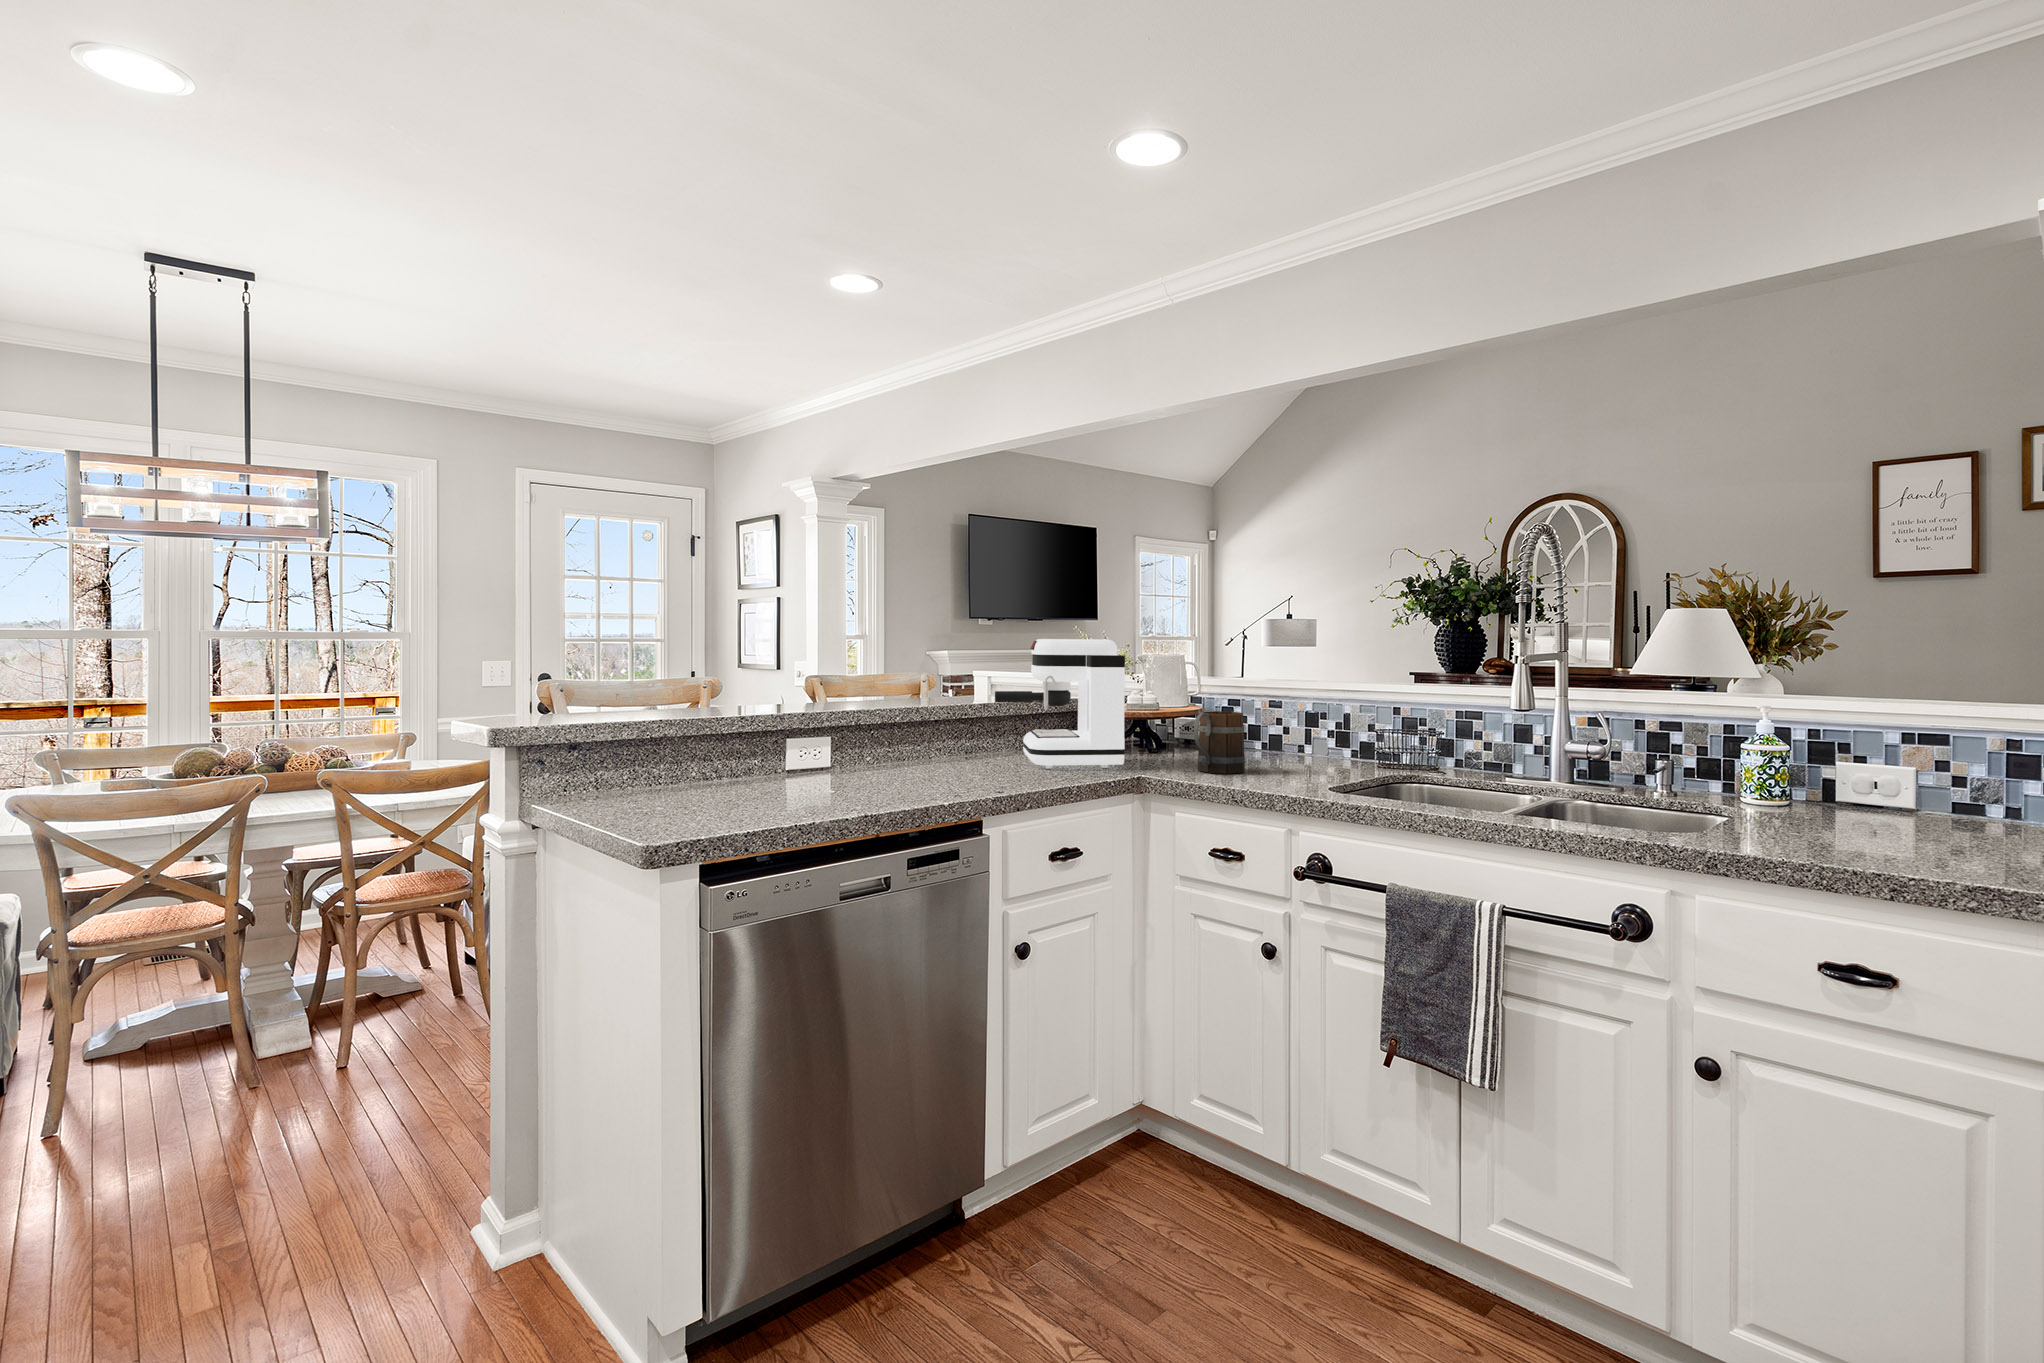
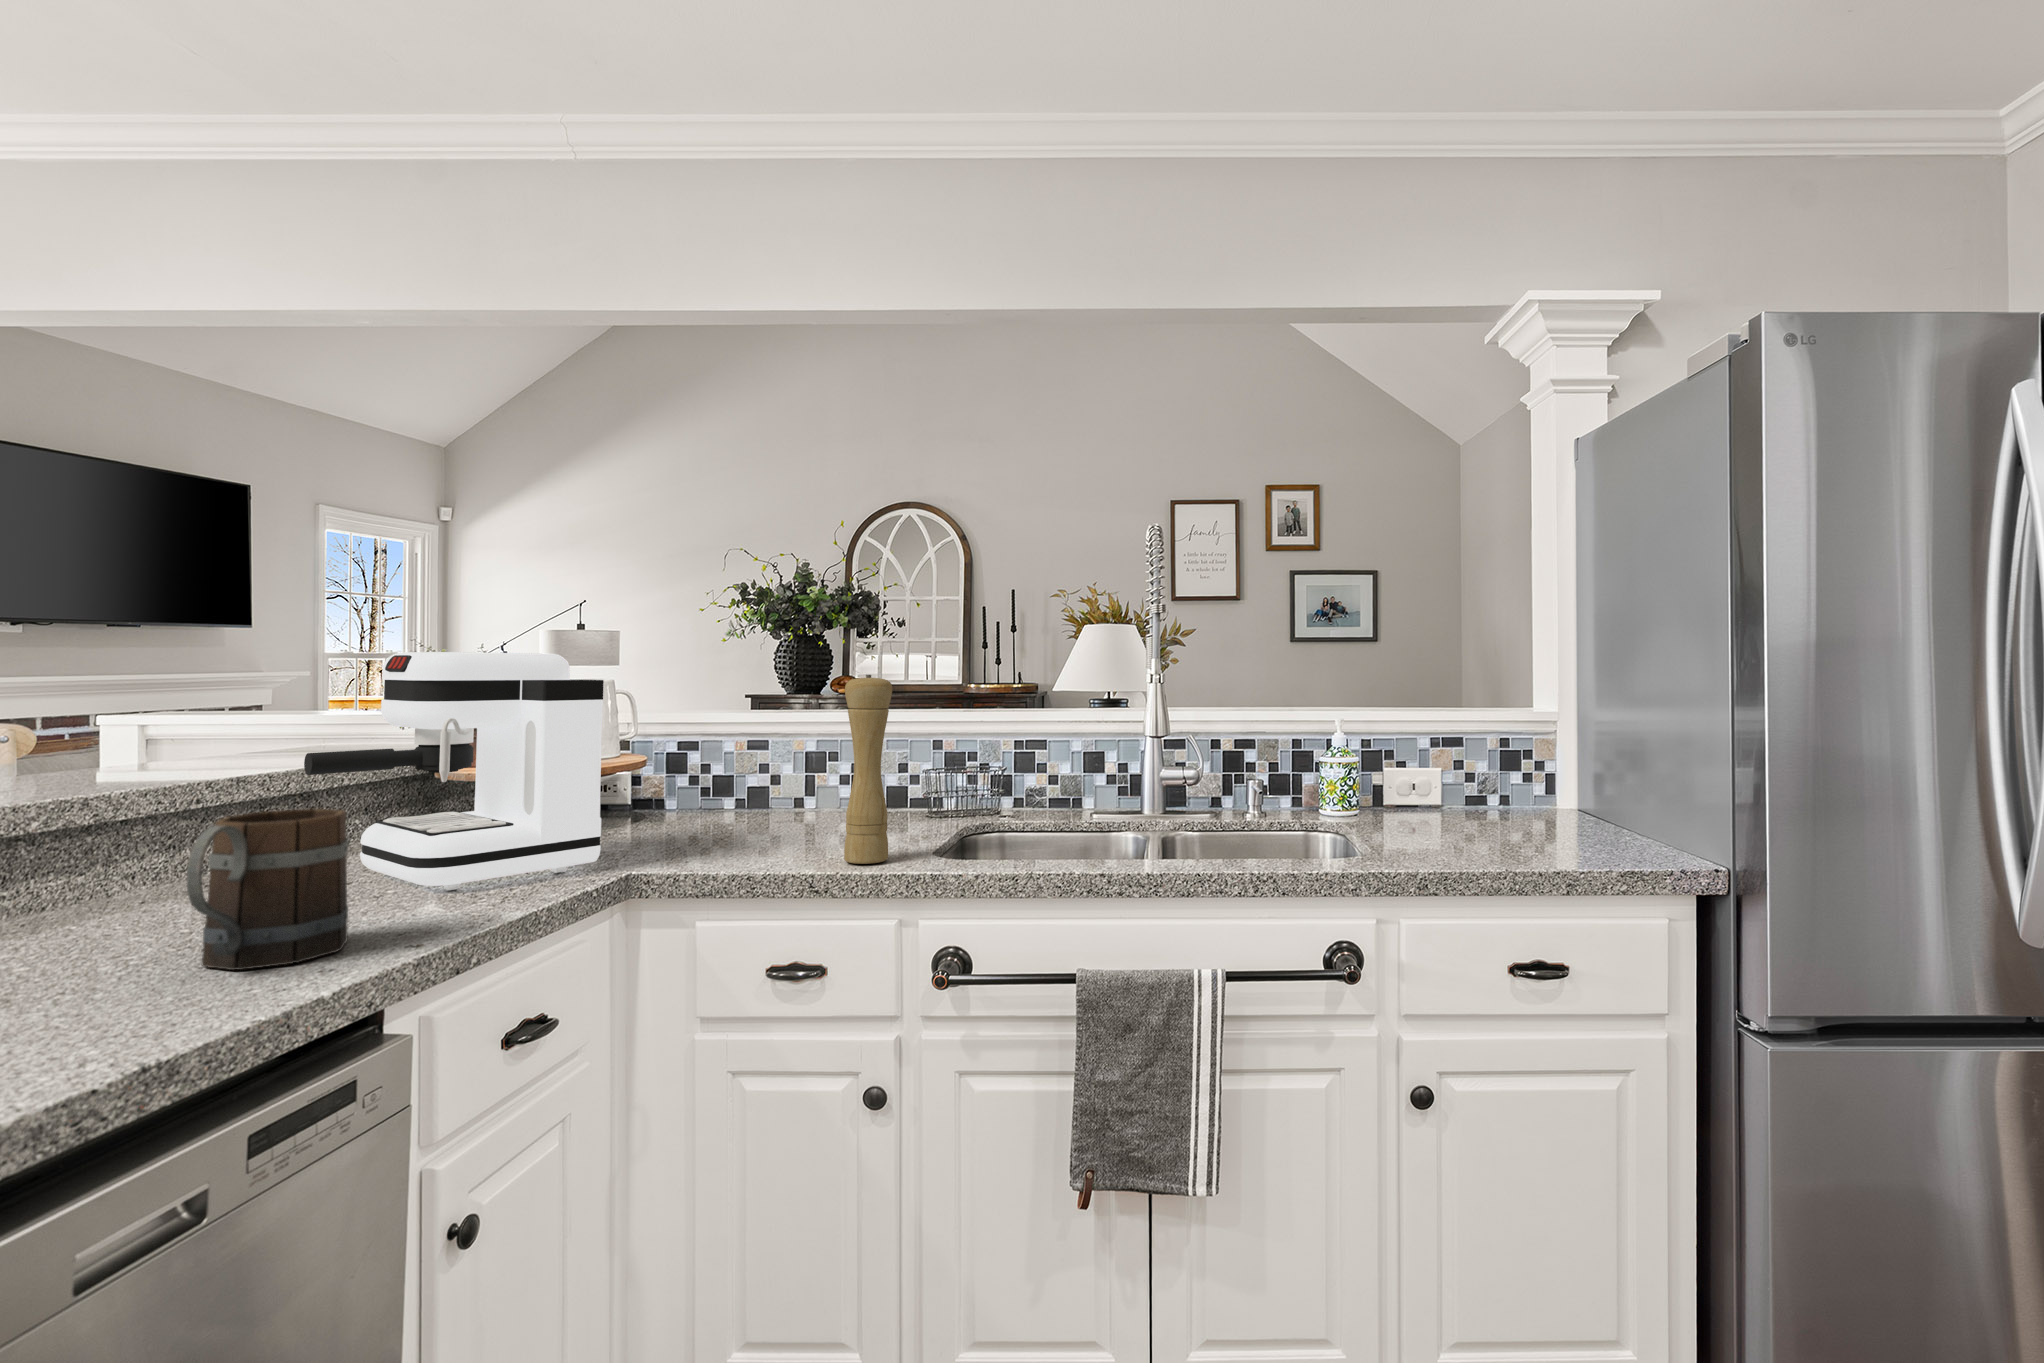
pepper mill: none [1253,654,1286,784] -> present [844,675,892,864]
mug: present [1194,711,1245,774] -> present [187,809,348,970]

